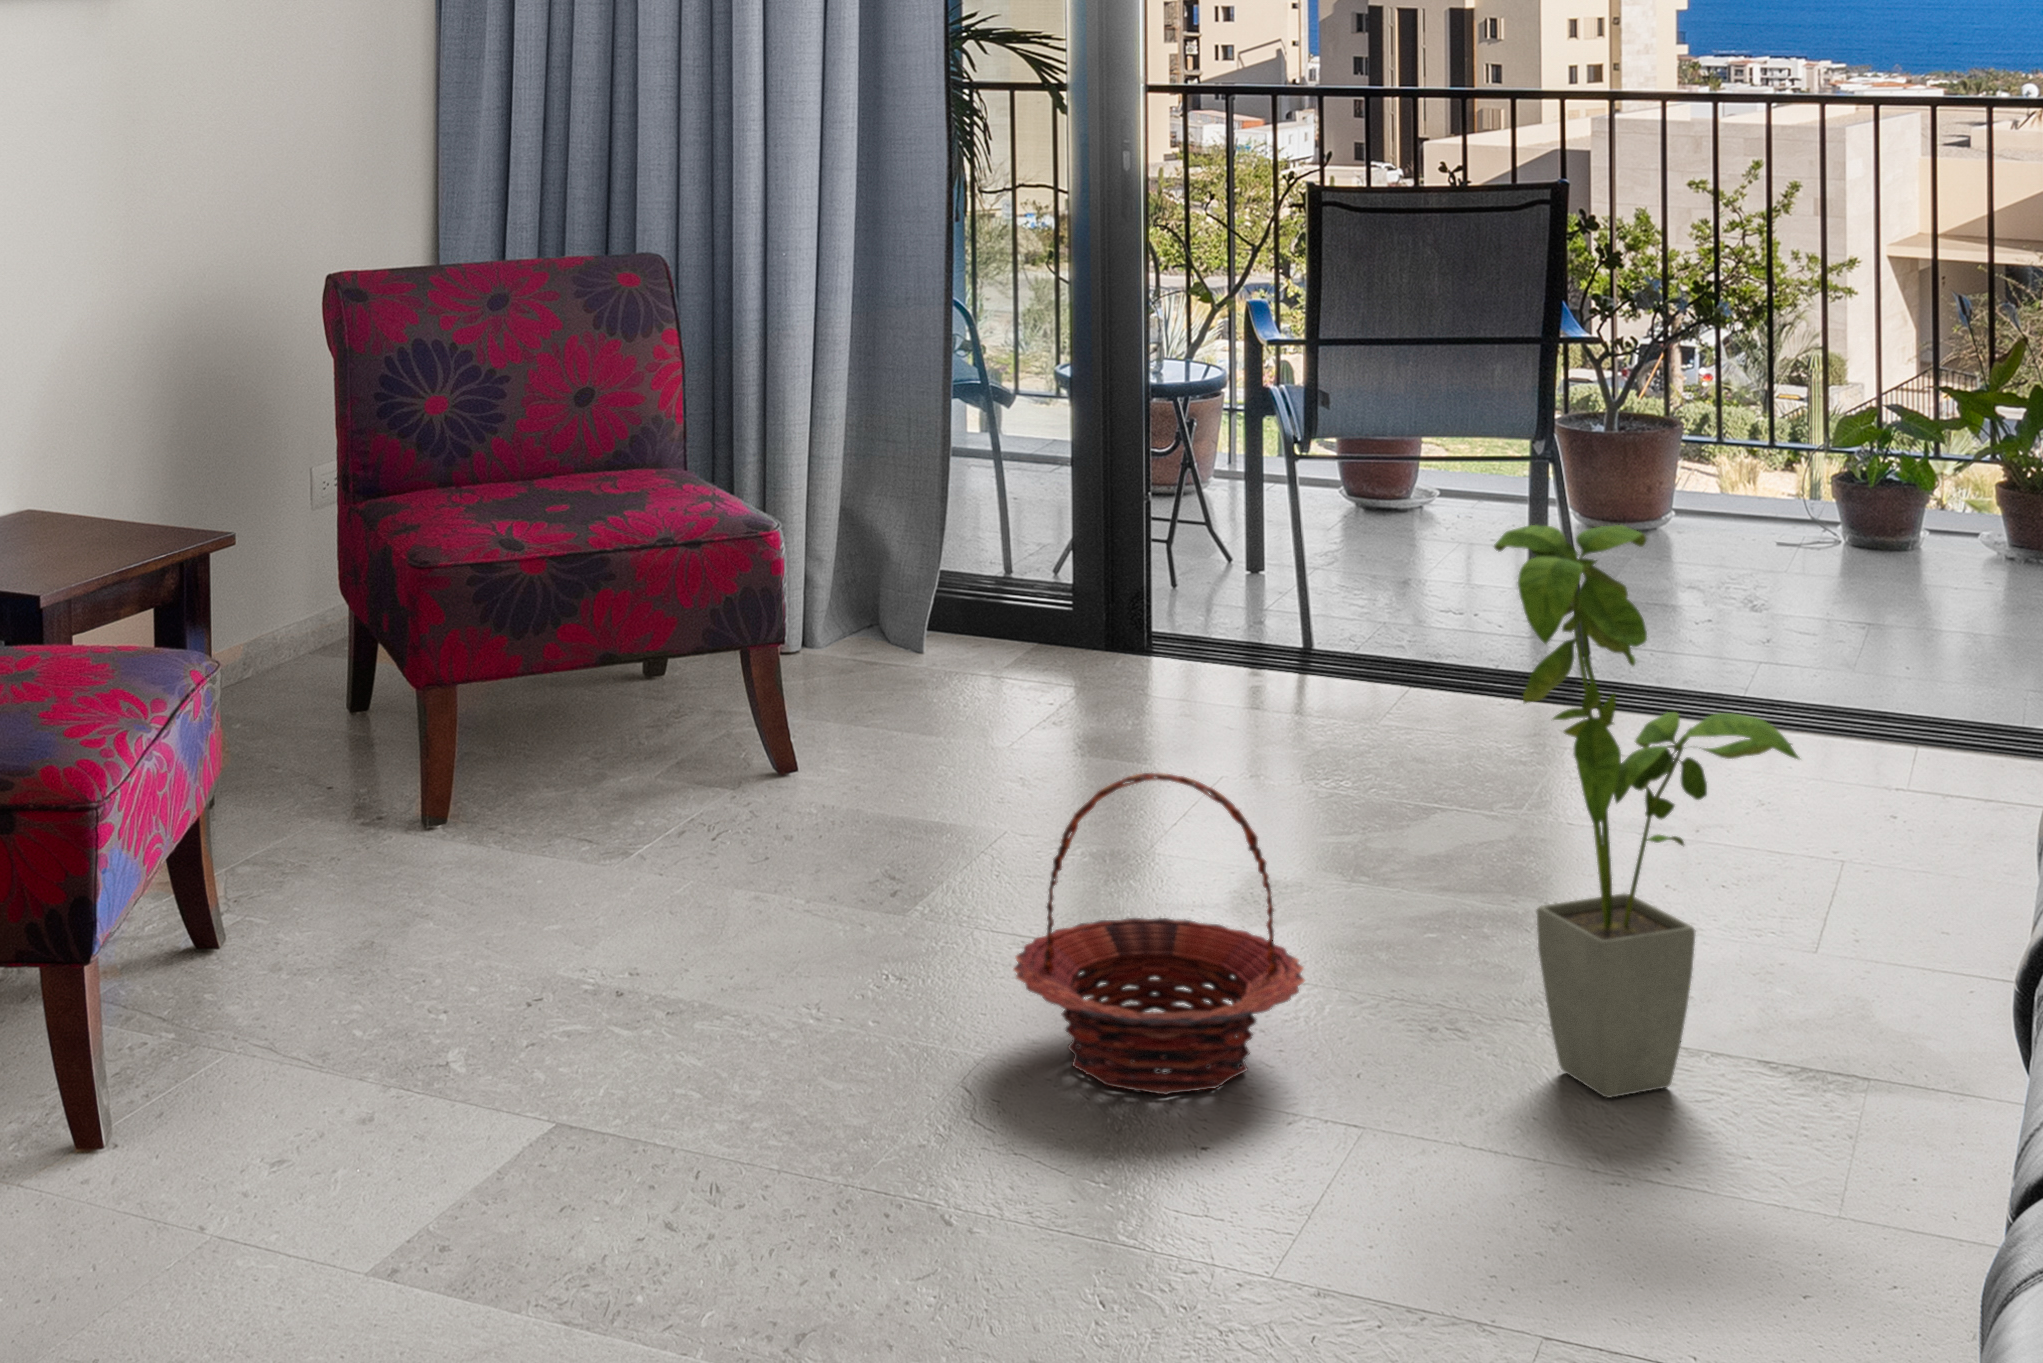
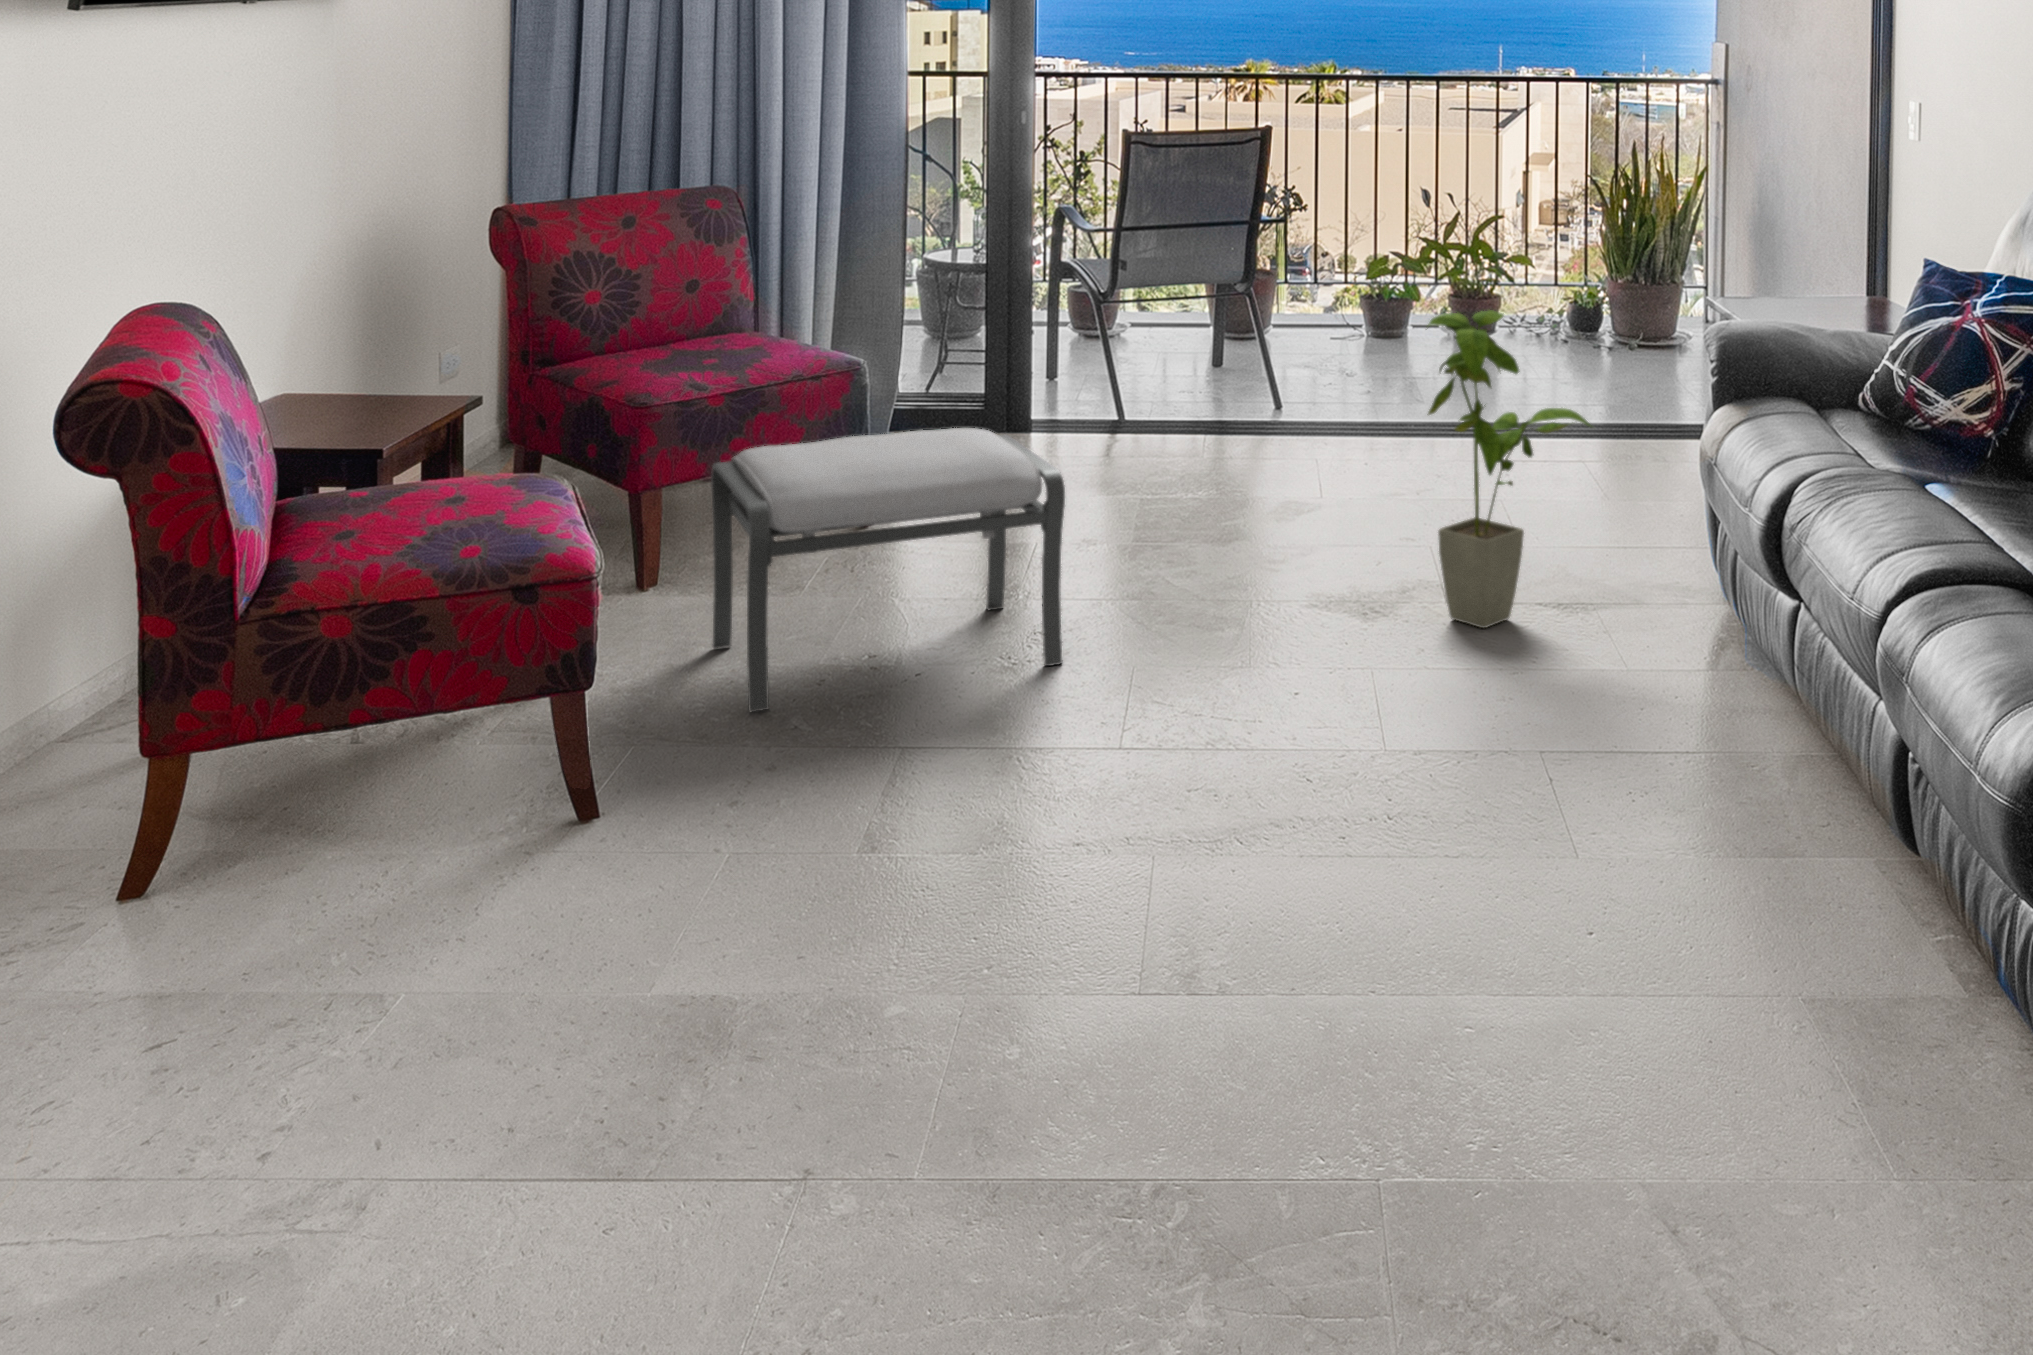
ottoman: none [360,648,861,1049] -> present [711,428,1065,712]
basket: present [1014,773,1305,1094] -> none [1154,475,1326,662]

